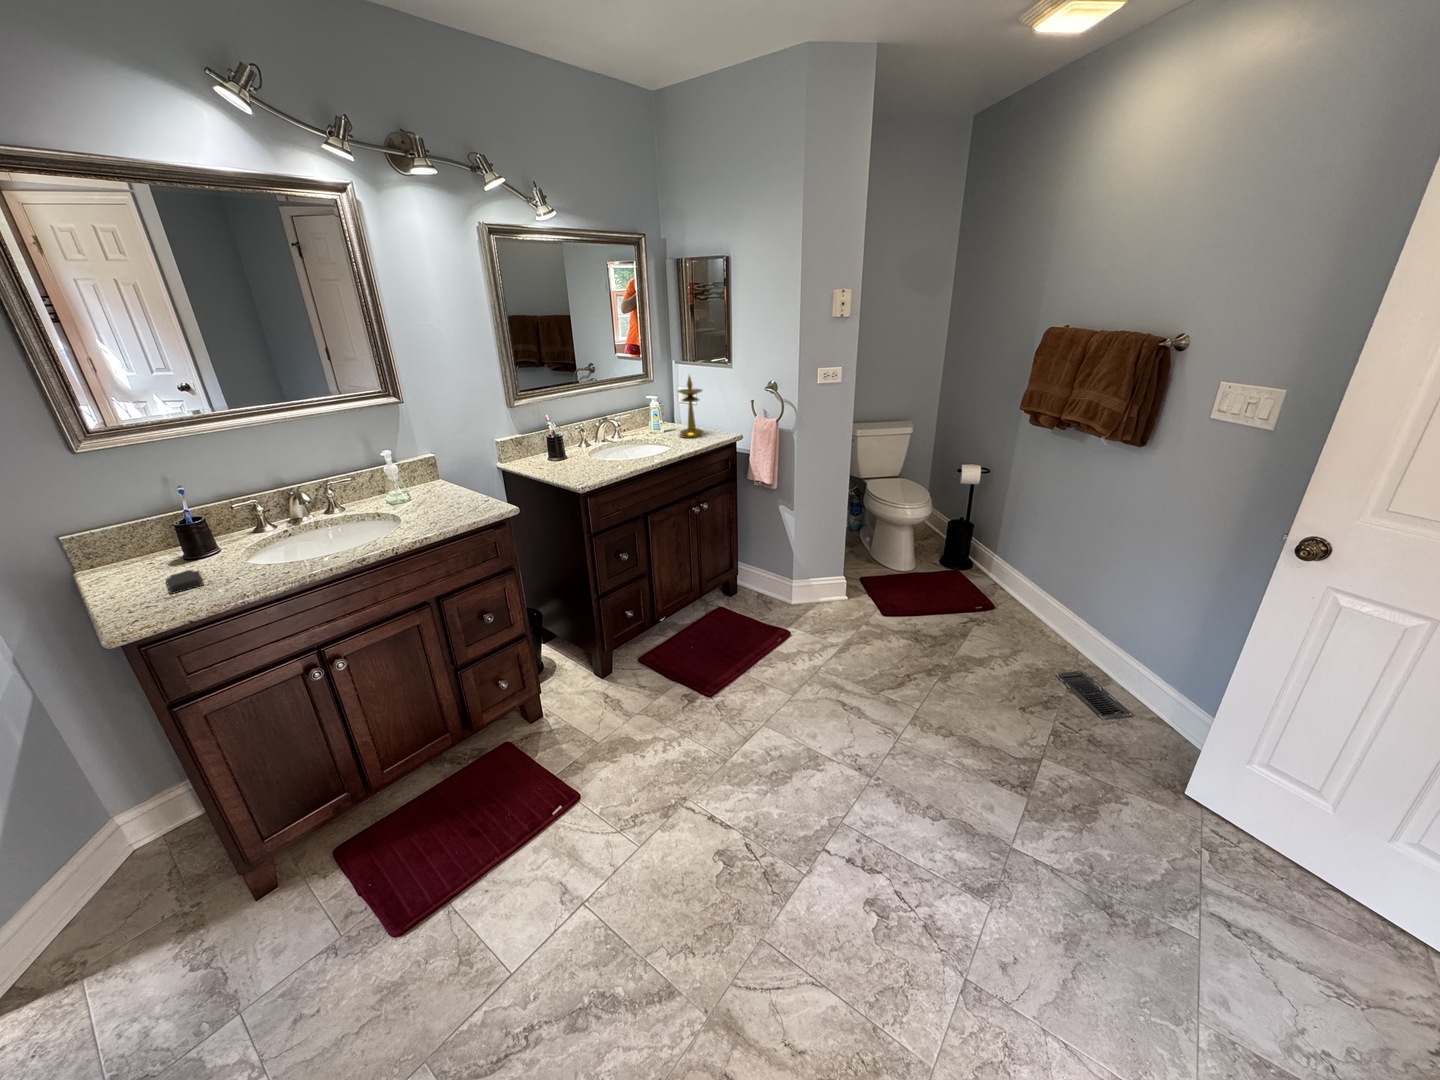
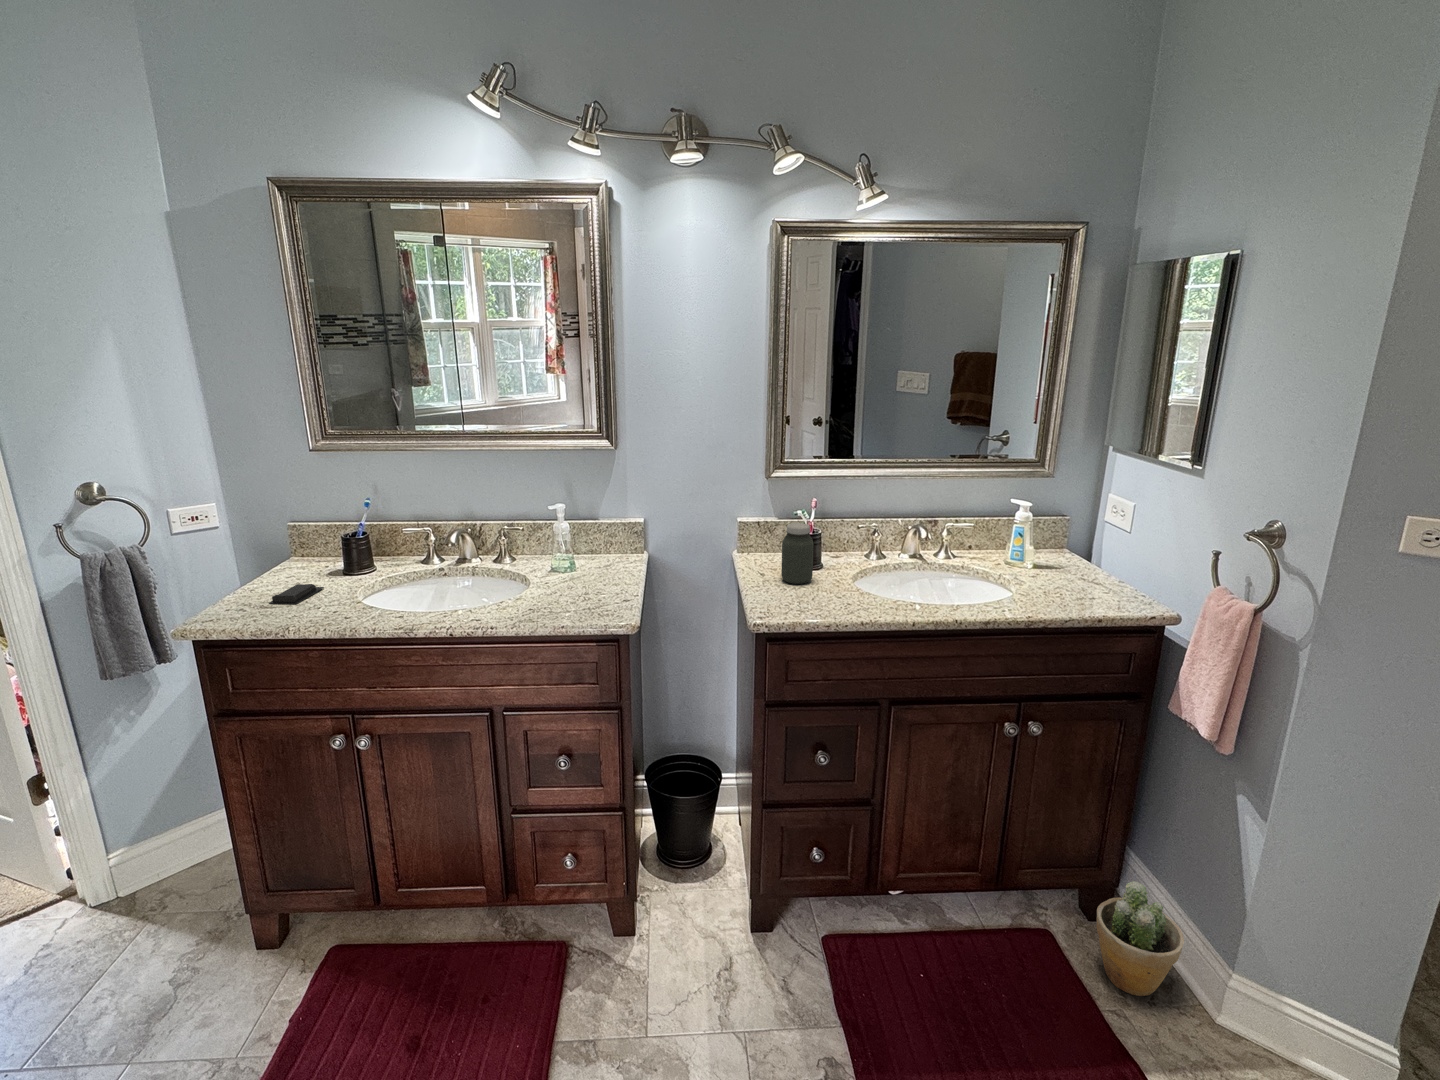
candlestick: present [678,376,704,438] -> none [1049,471,1114,593]
jar: none [551,430,574,469] -> present [781,523,814,584]
potted plant: none [741,563,776,612] -> present [1097,881,1184,996]

